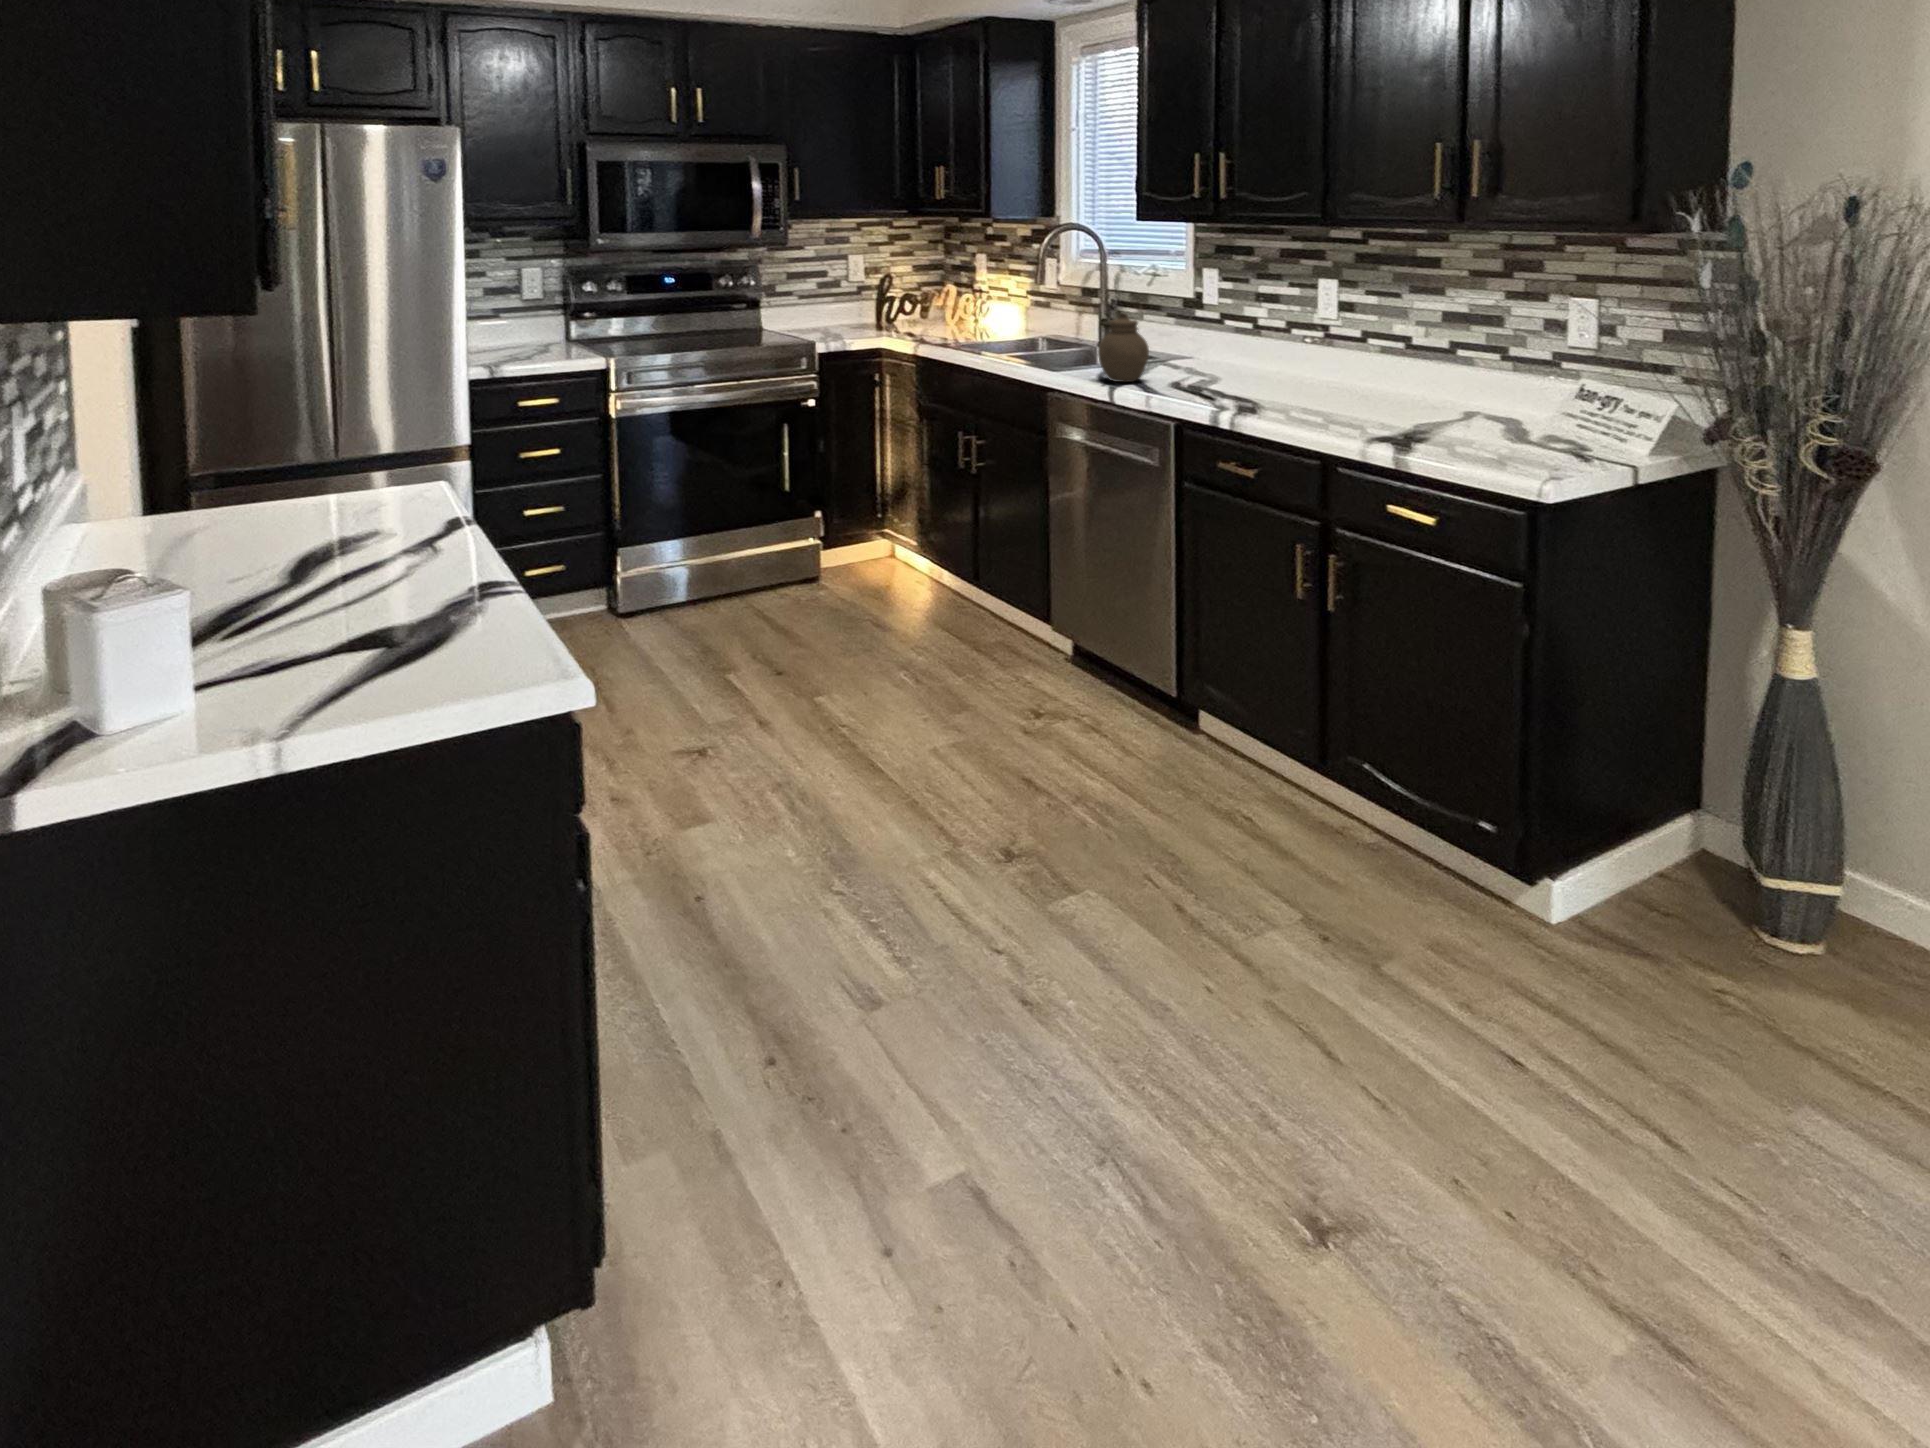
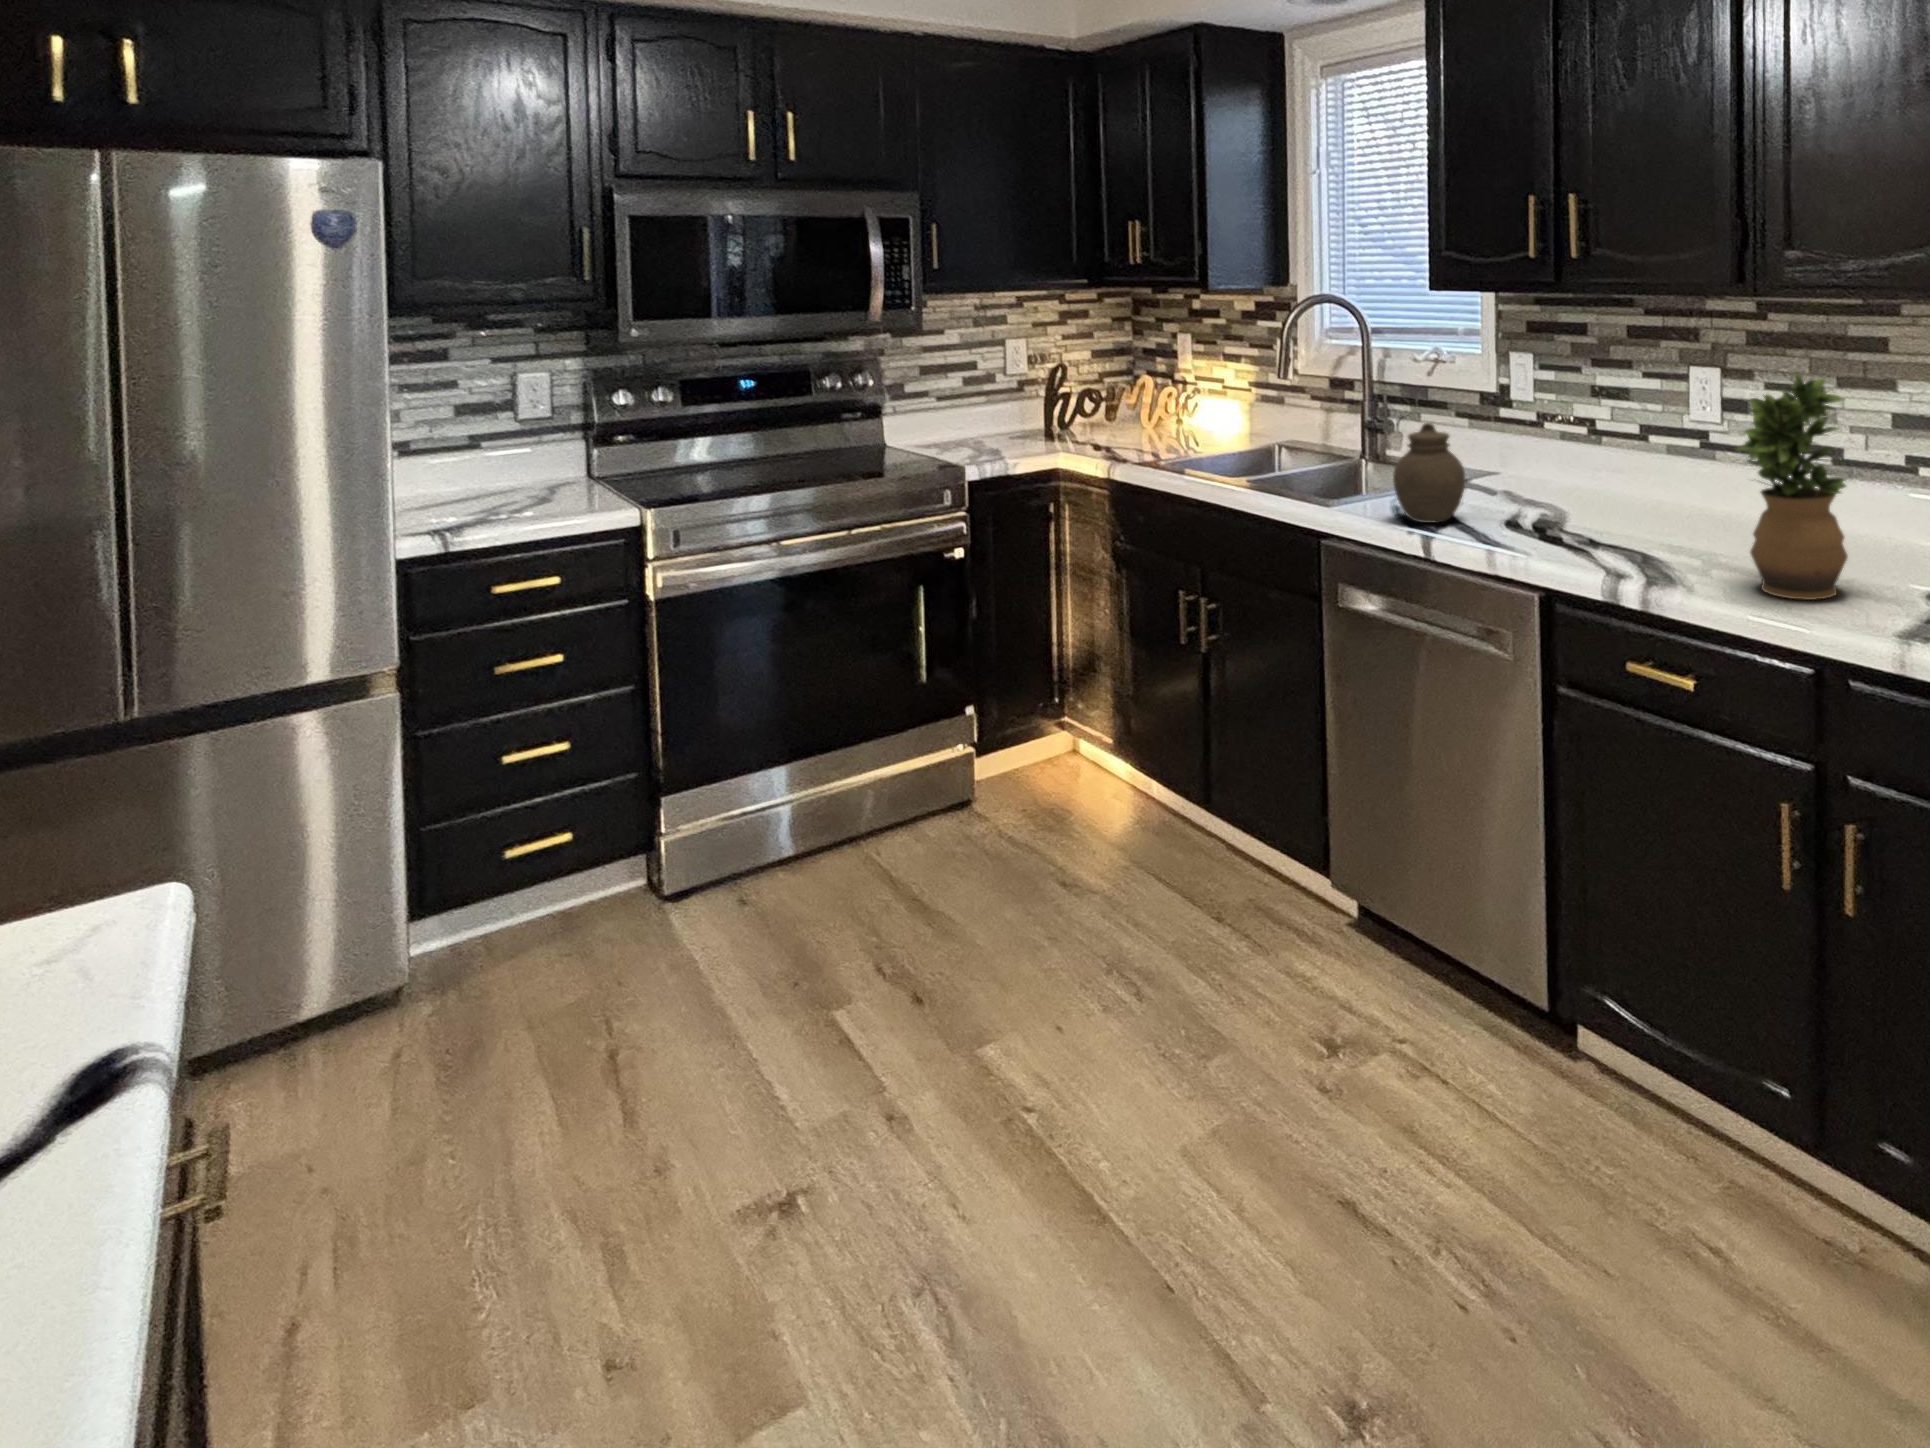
potted plant: none [1301,275,1376,426] -> present [1738,372,1848,600]

